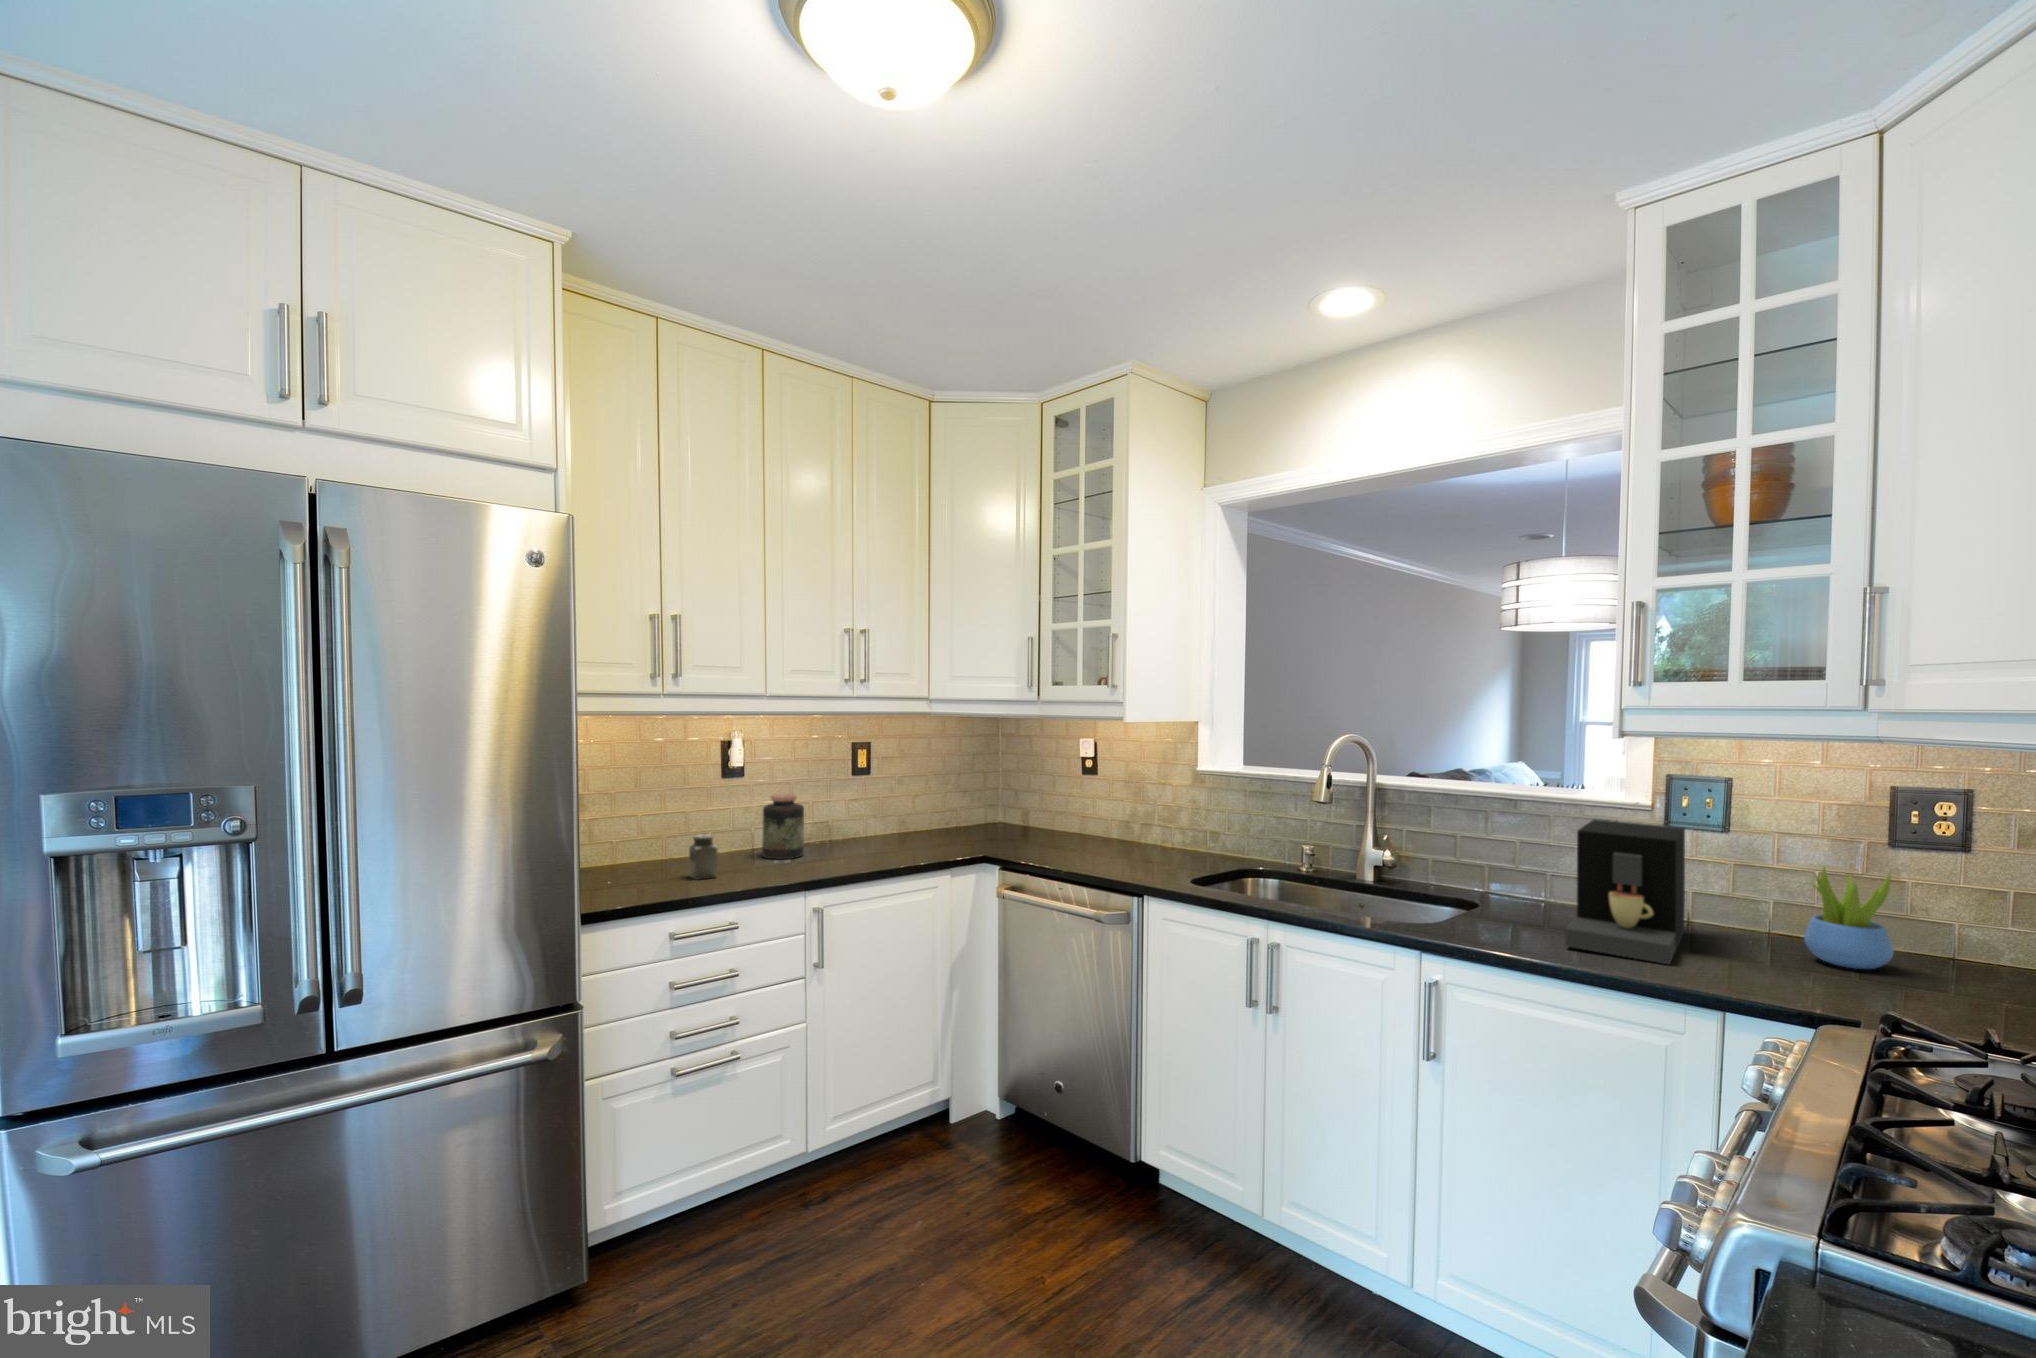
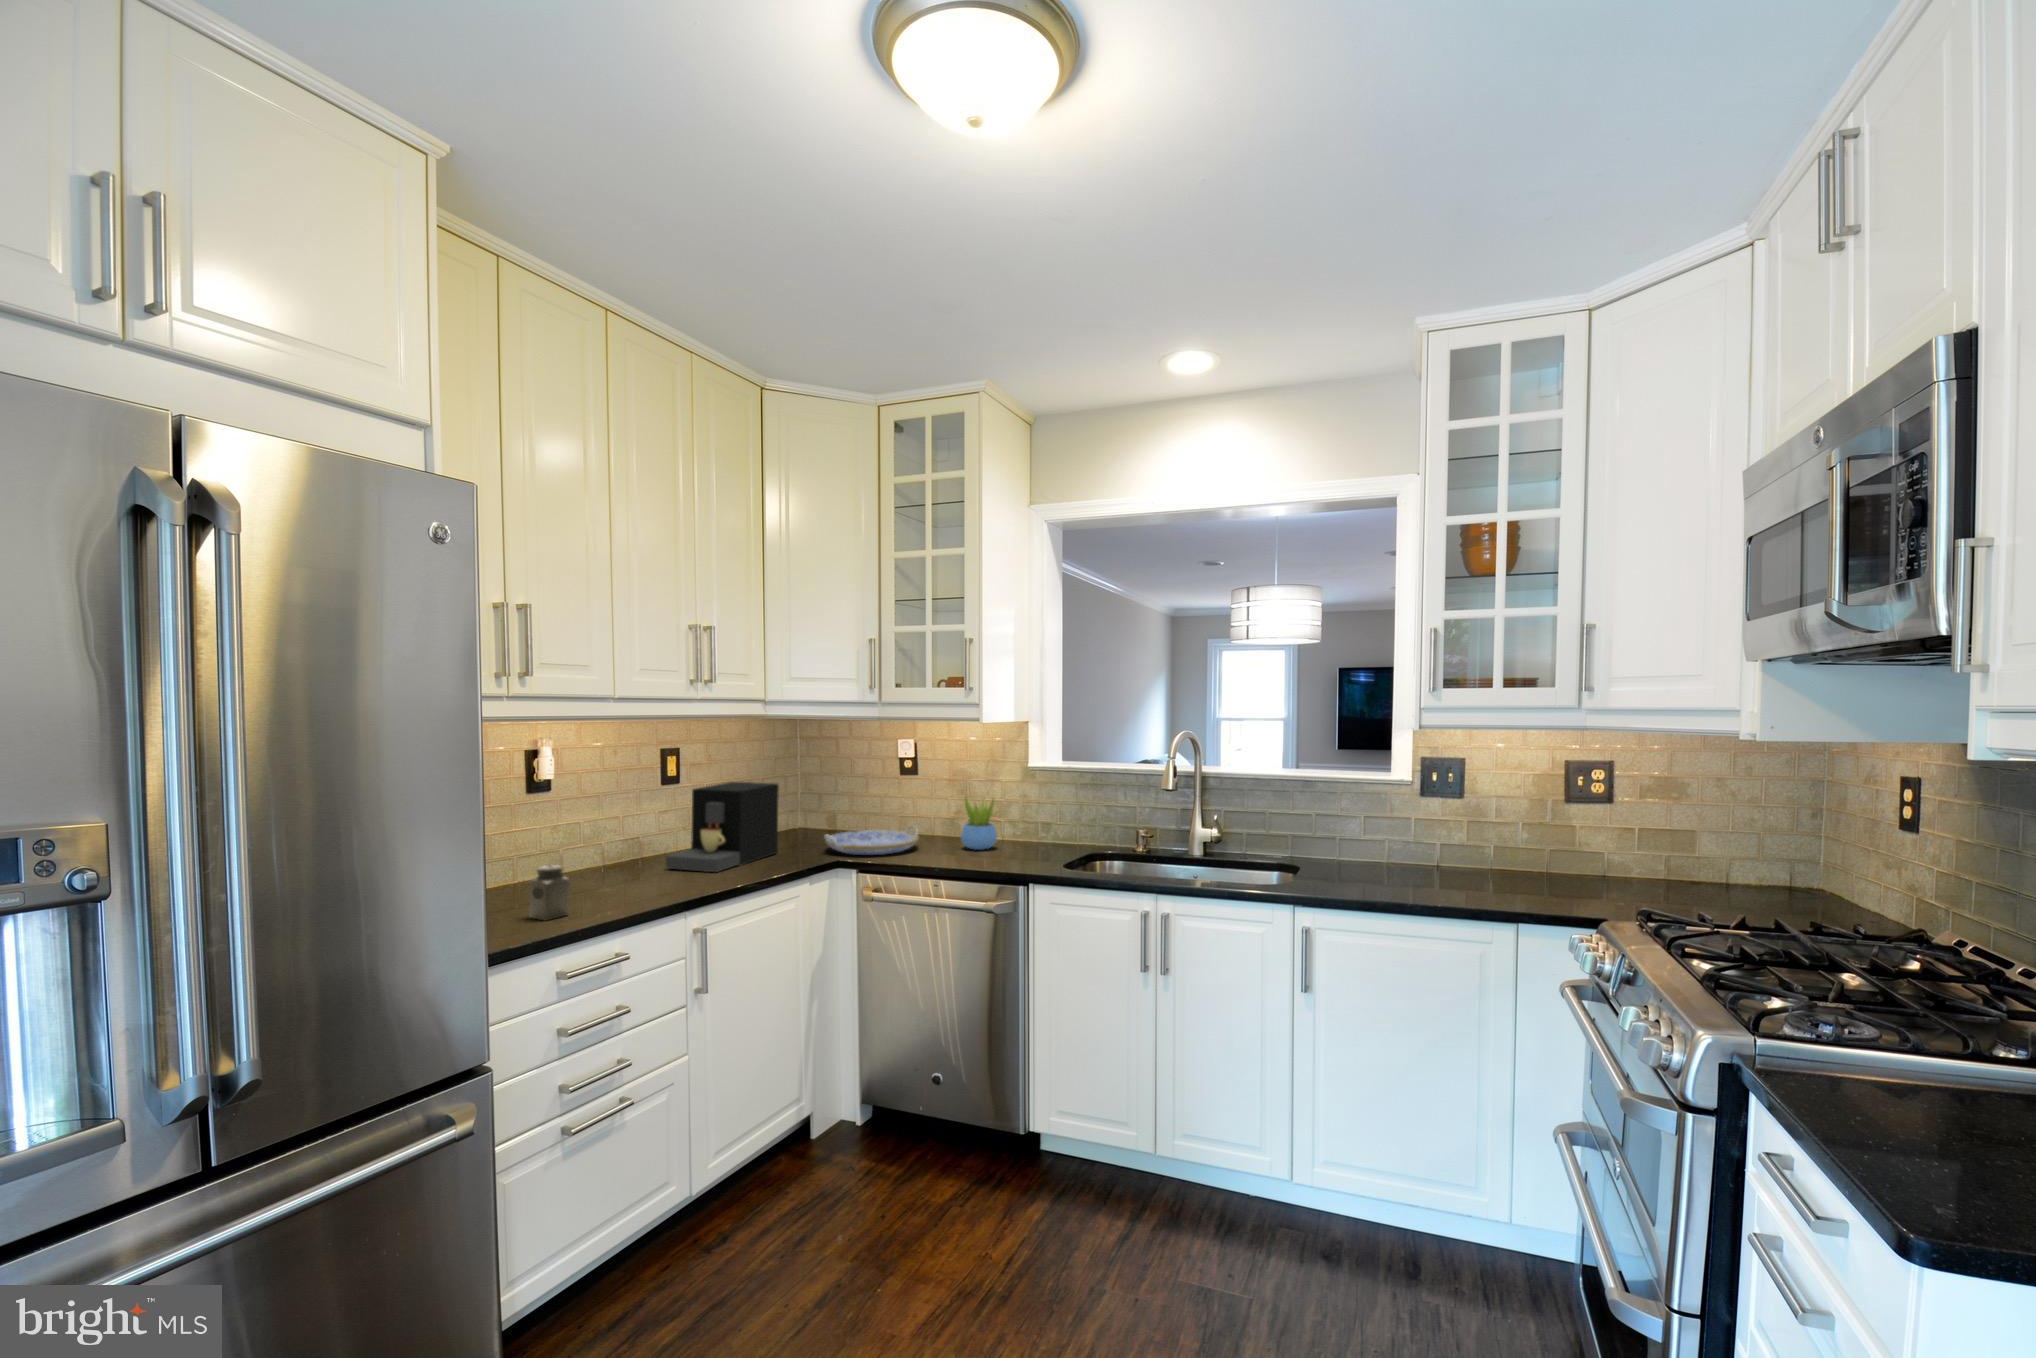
jar: present [762,794,804,859] -> none [585,811,636,888]
coffee maker: present [1565,819,1685,964] -> present [666,782,779,872]
serving tray: none [986,826,1083,852] -> present [824,826,919,855]
succulent plant: present [1804,867,1894,969] -> present [961,797,997,850]

